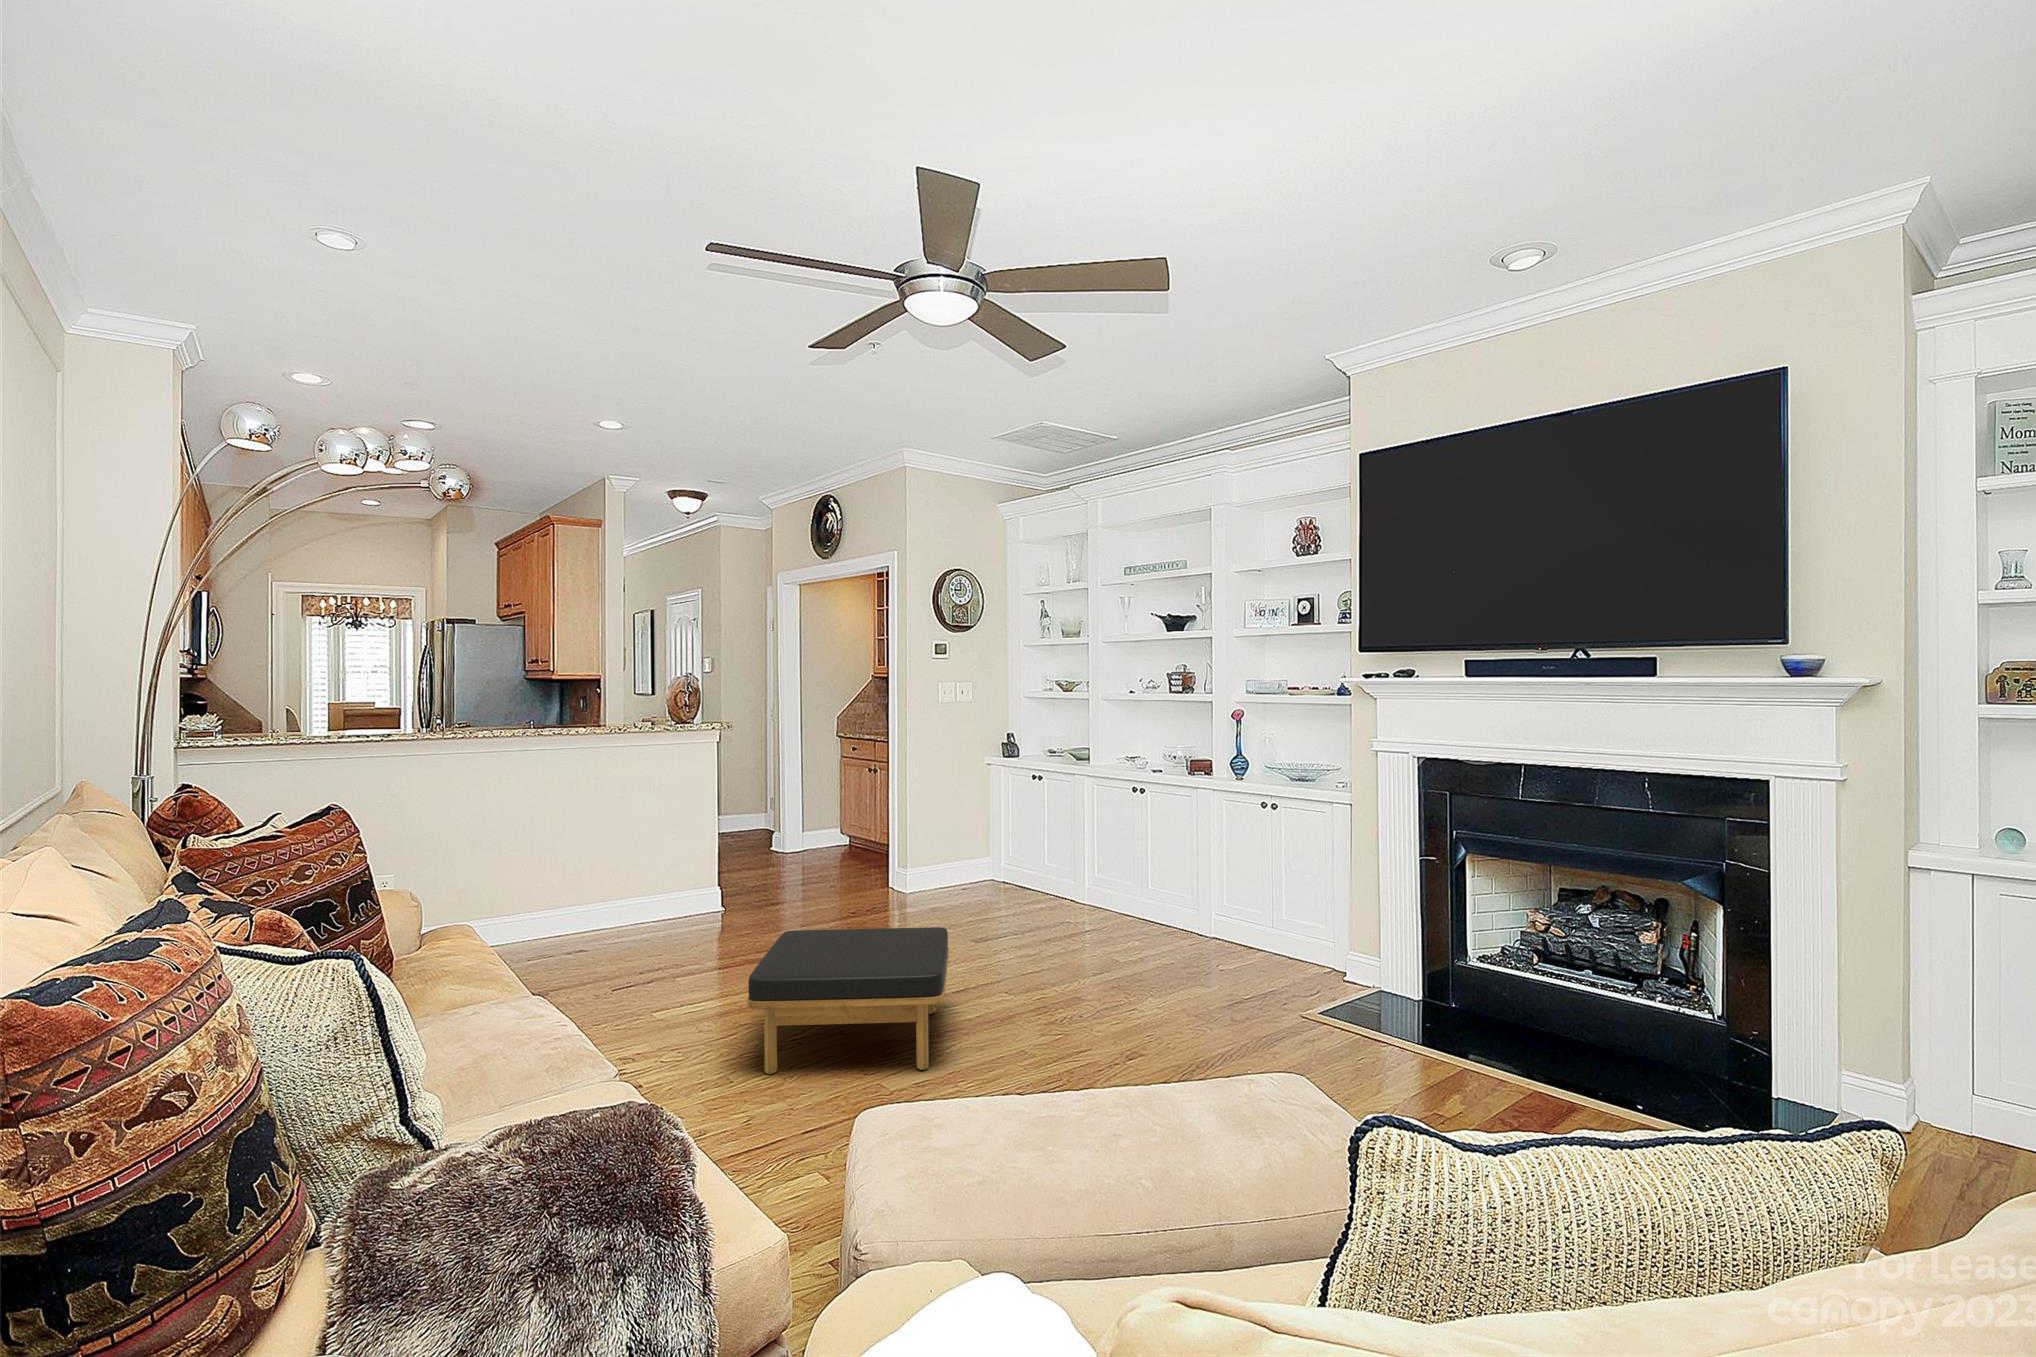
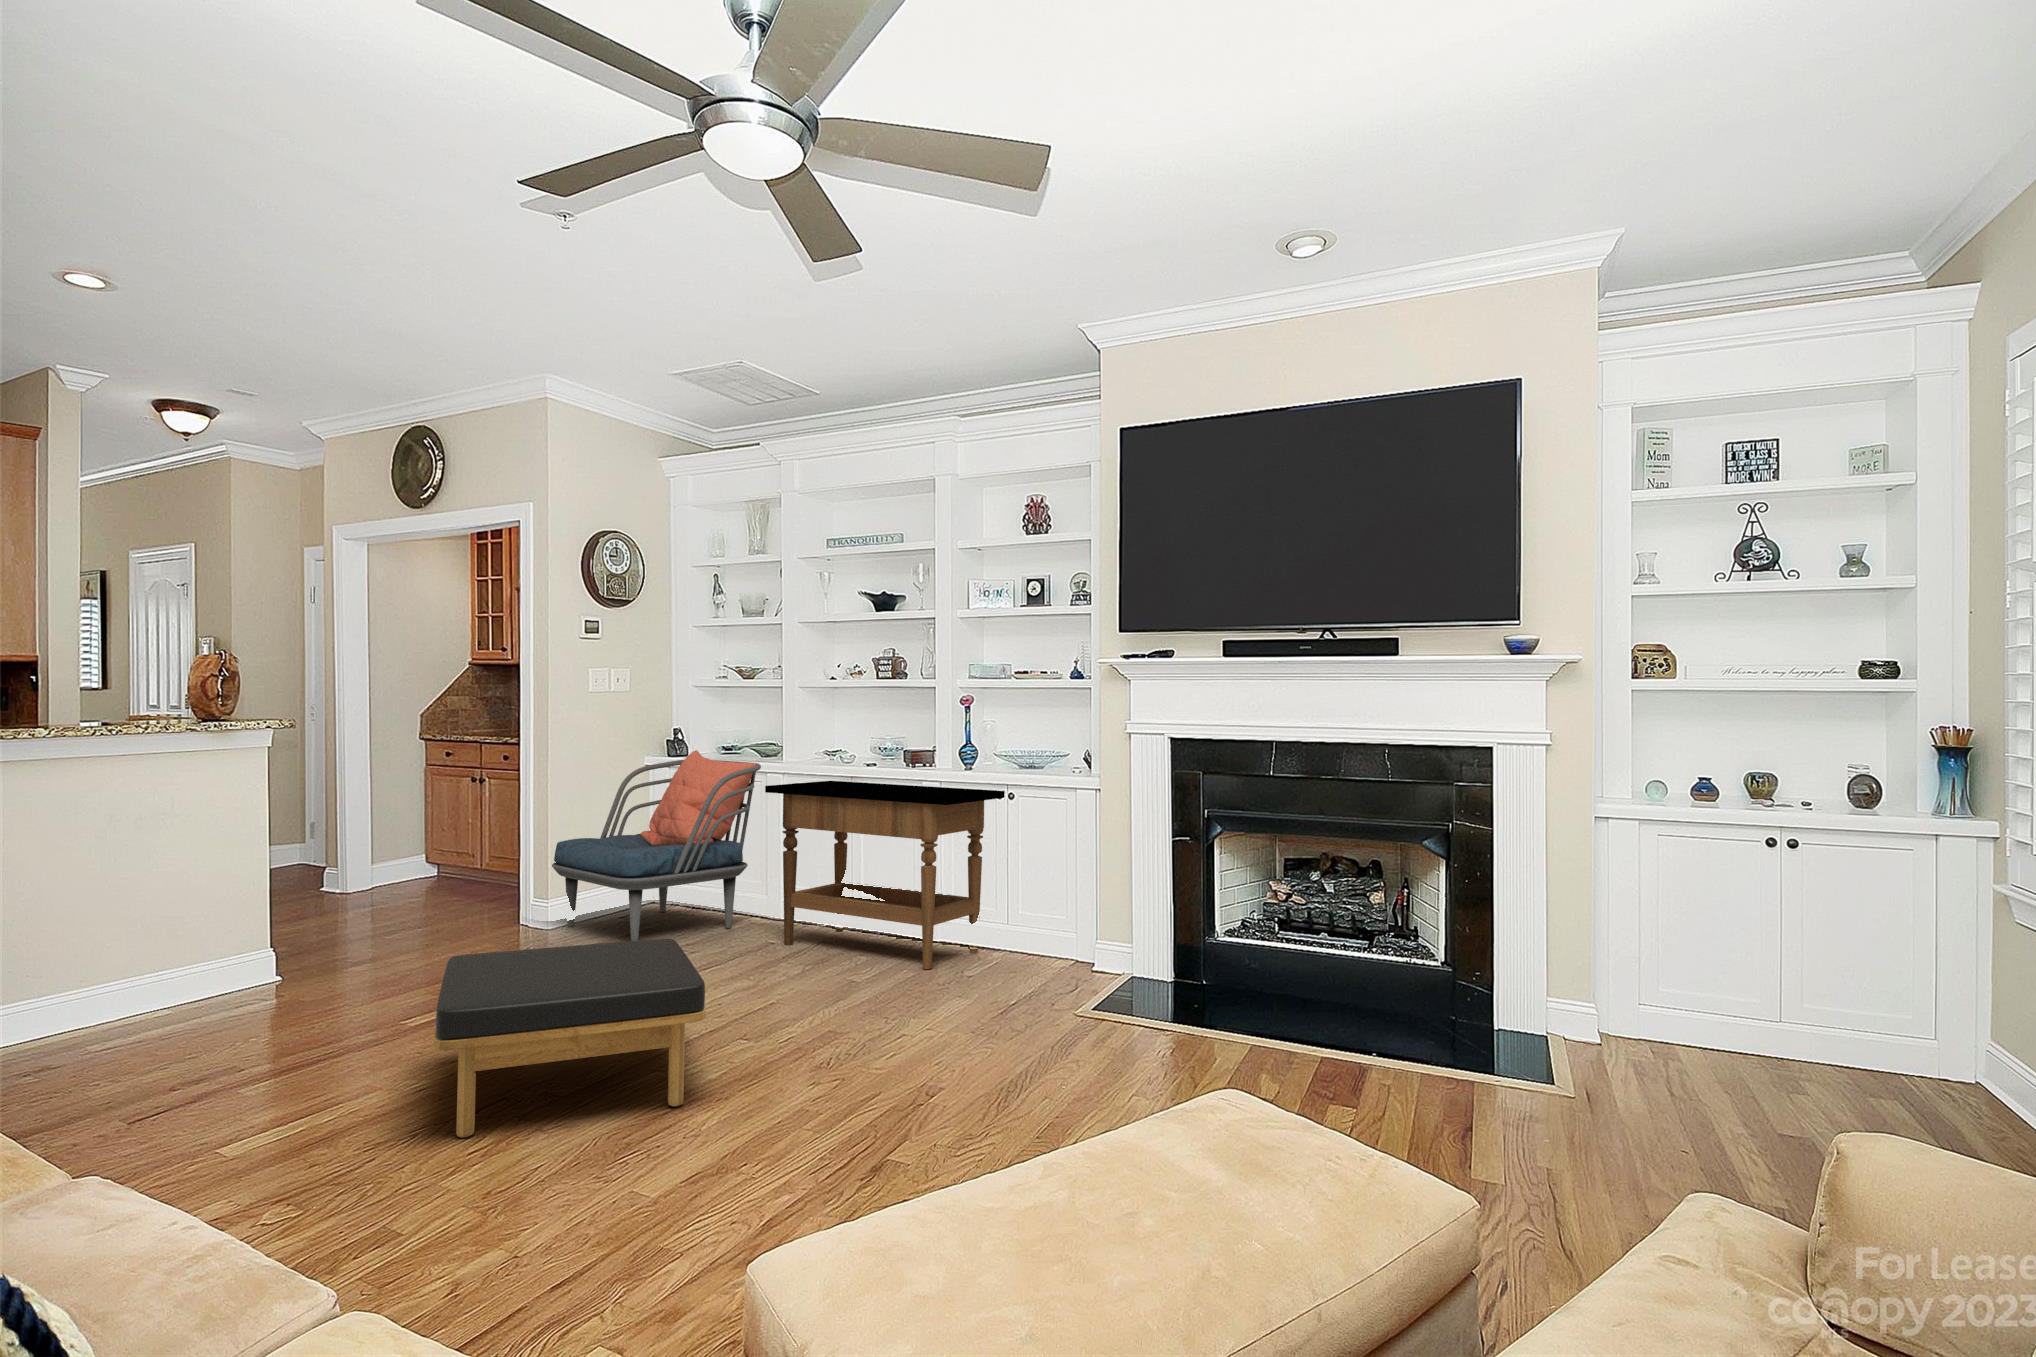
armchair: none [907,755,1065,920] -> present [552,750,761,941]
side table: none [1060,786,1266,964] -> present [765,781,1005,969]

